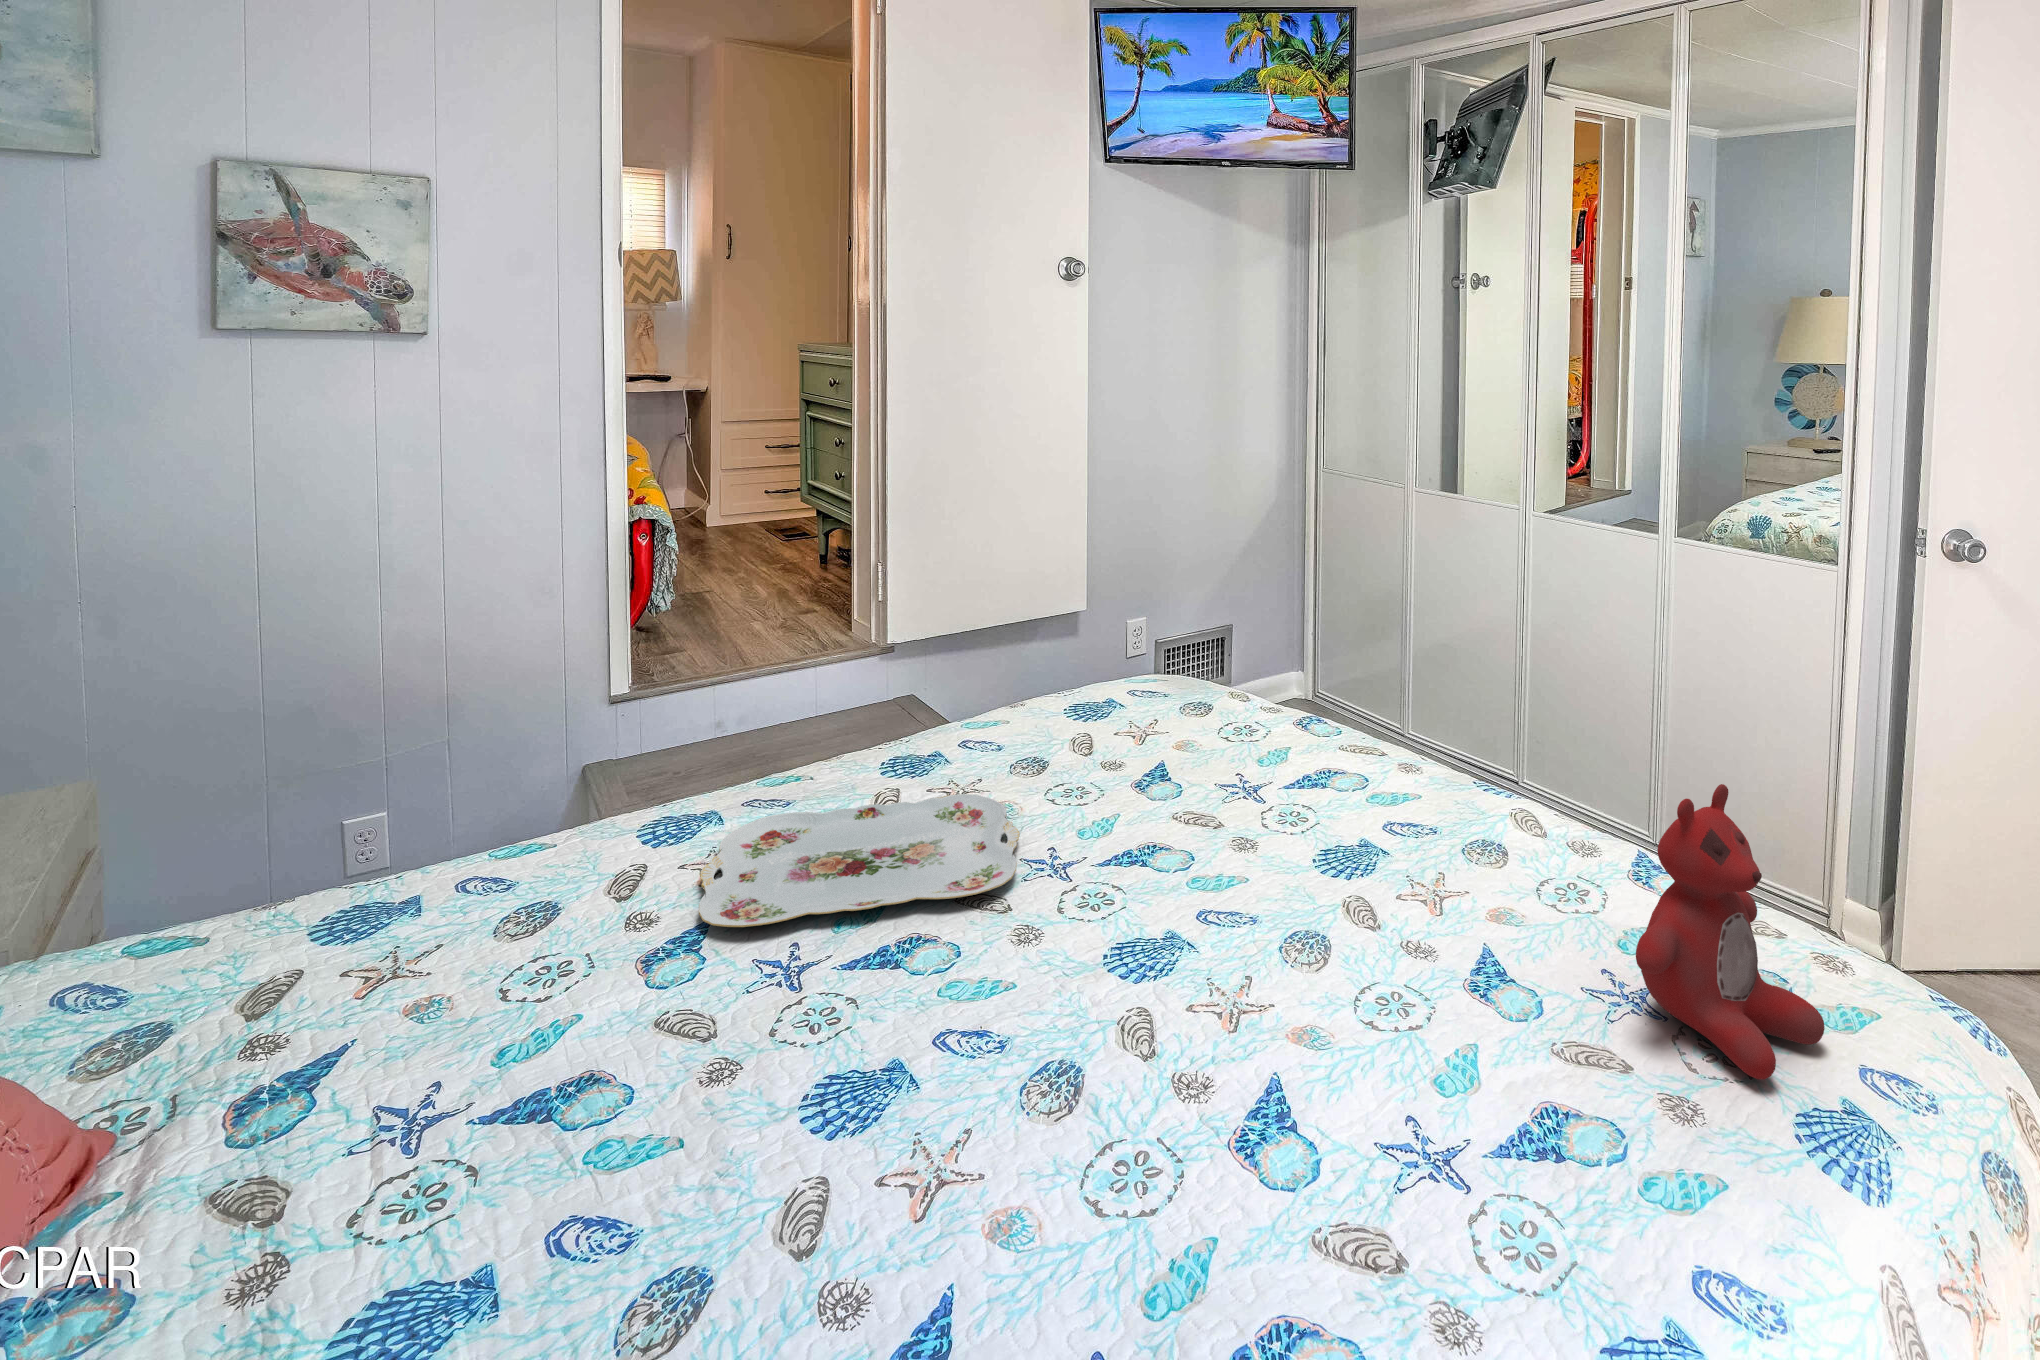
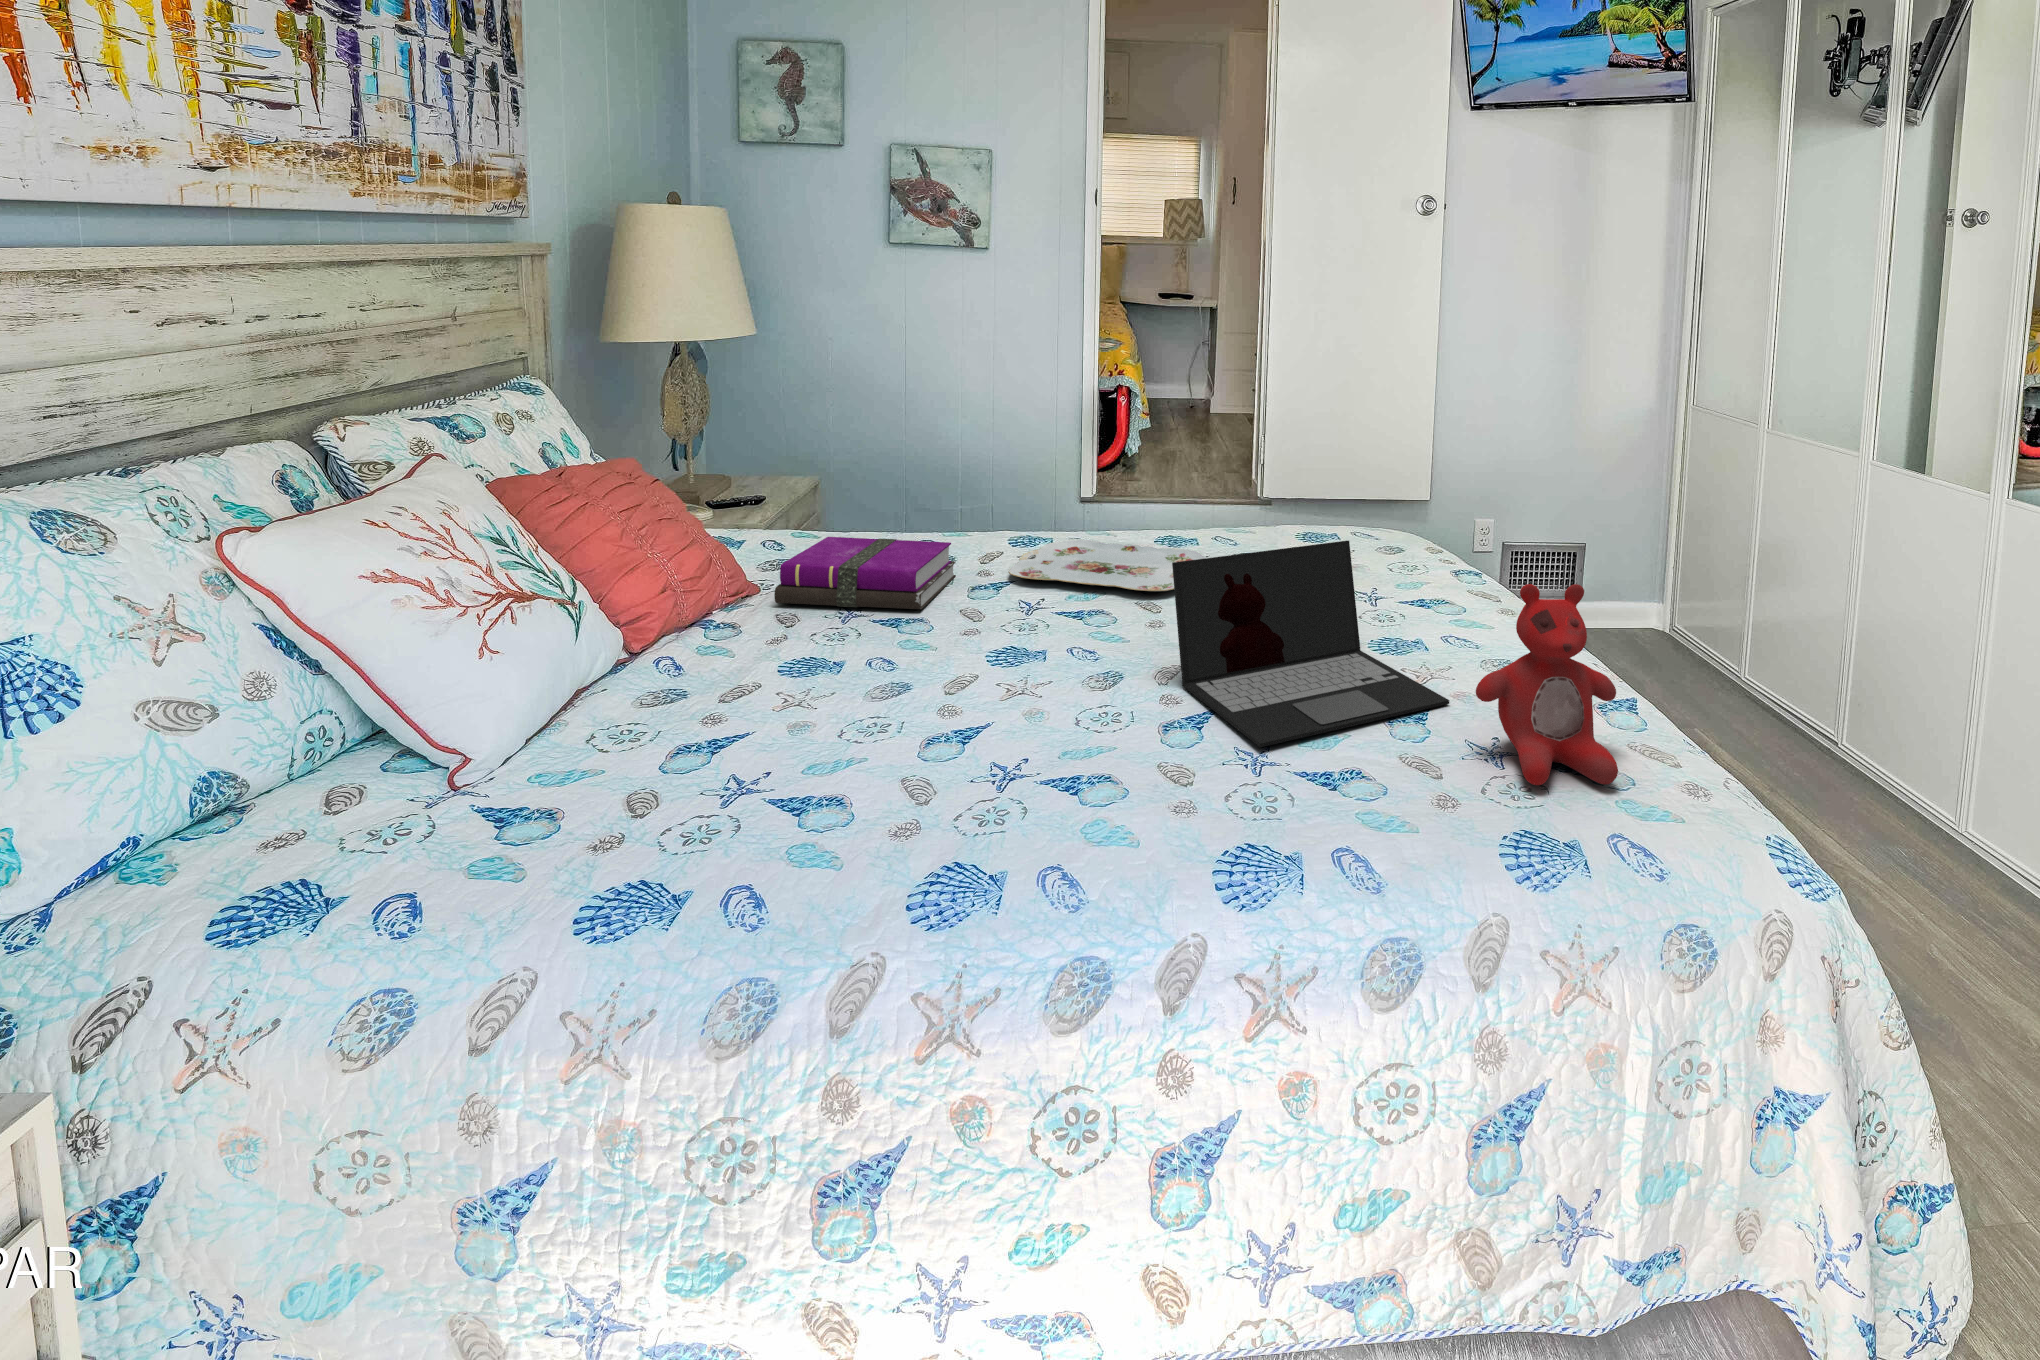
laptop: none [1154,759,1532,1164] -> present [1172,541,1449,747]
notebook: none [190,897,591,1166] -> present [774,537,956,609]

